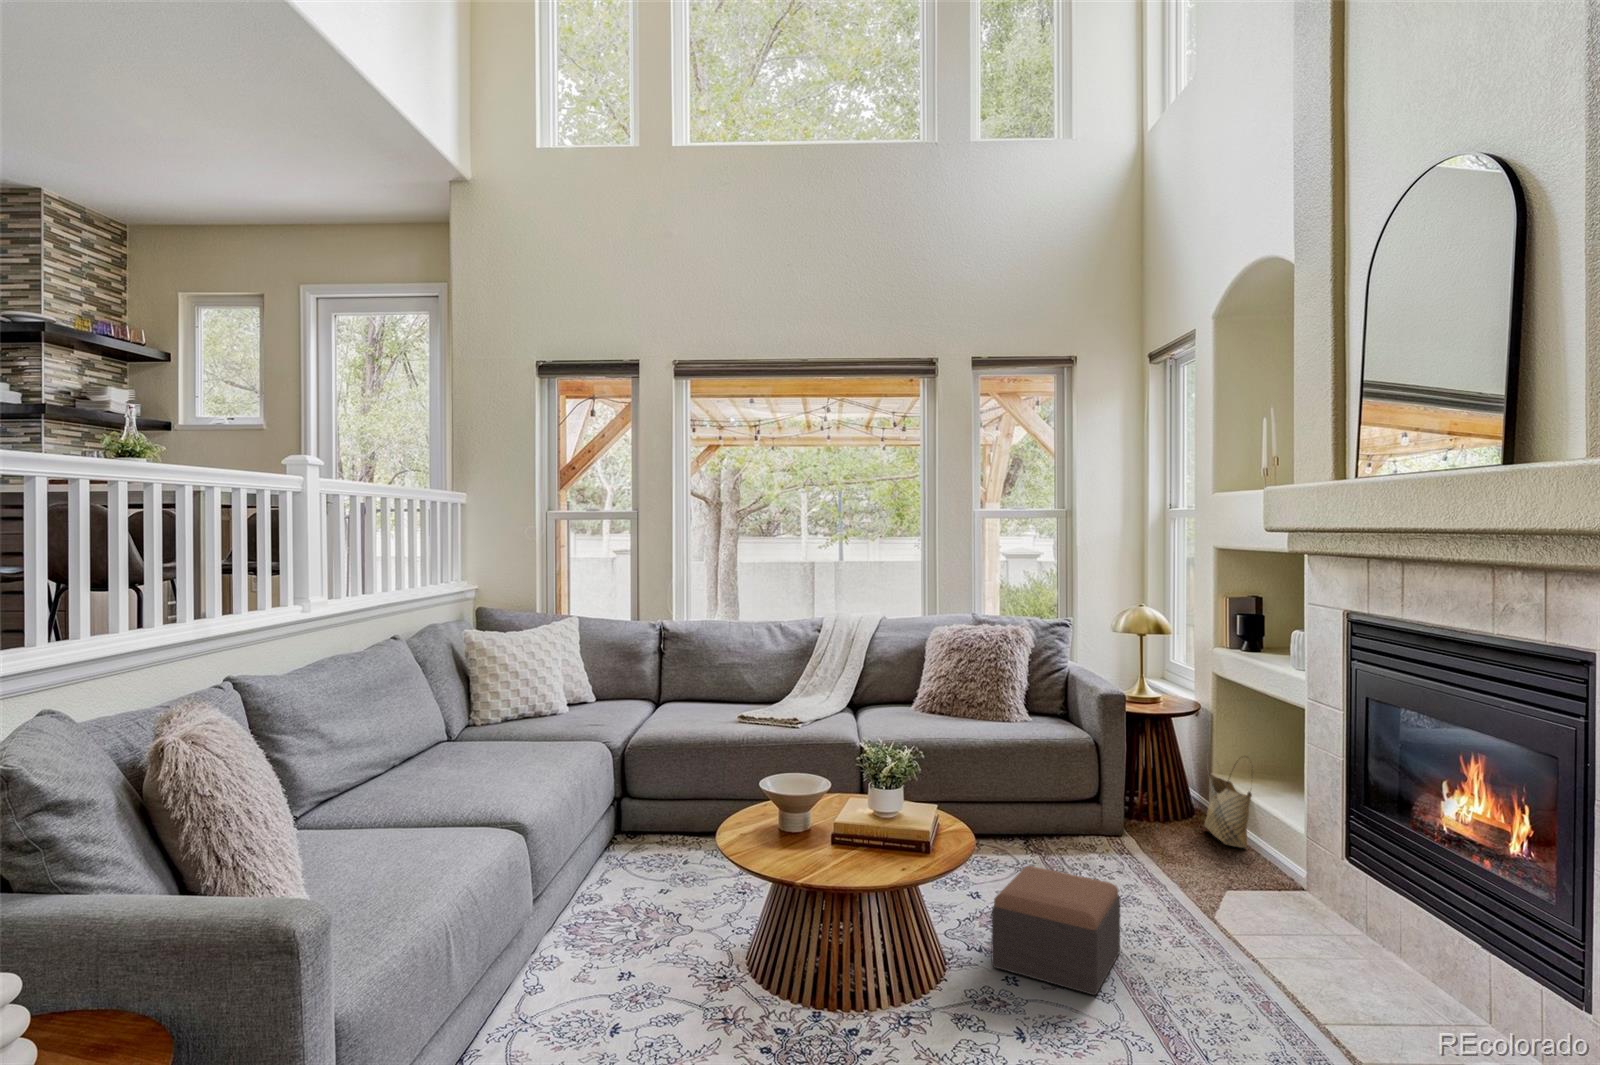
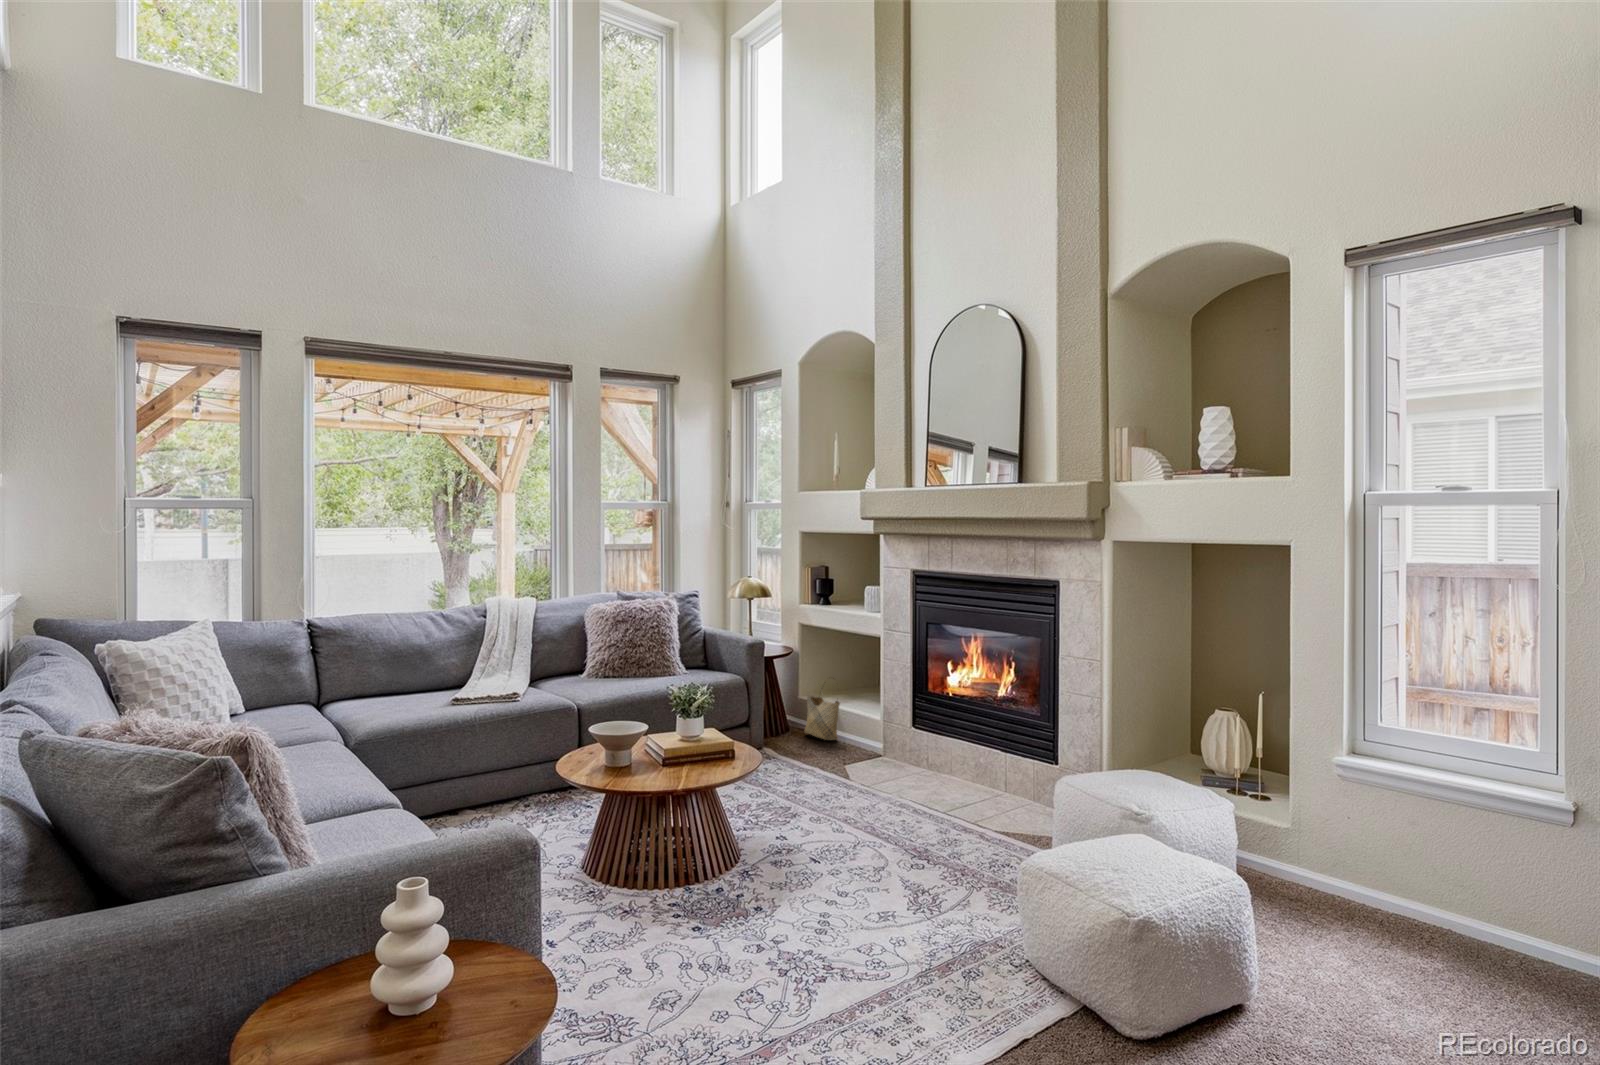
footstool: present [991,866,1120,995] -> none [755,763,833,837]

